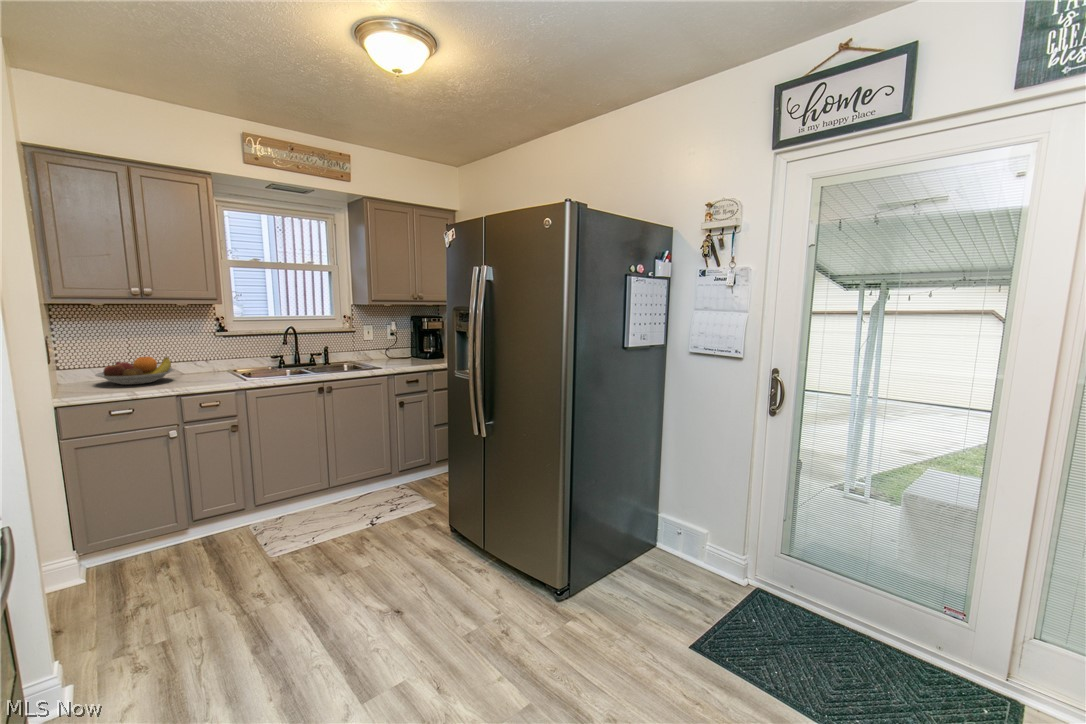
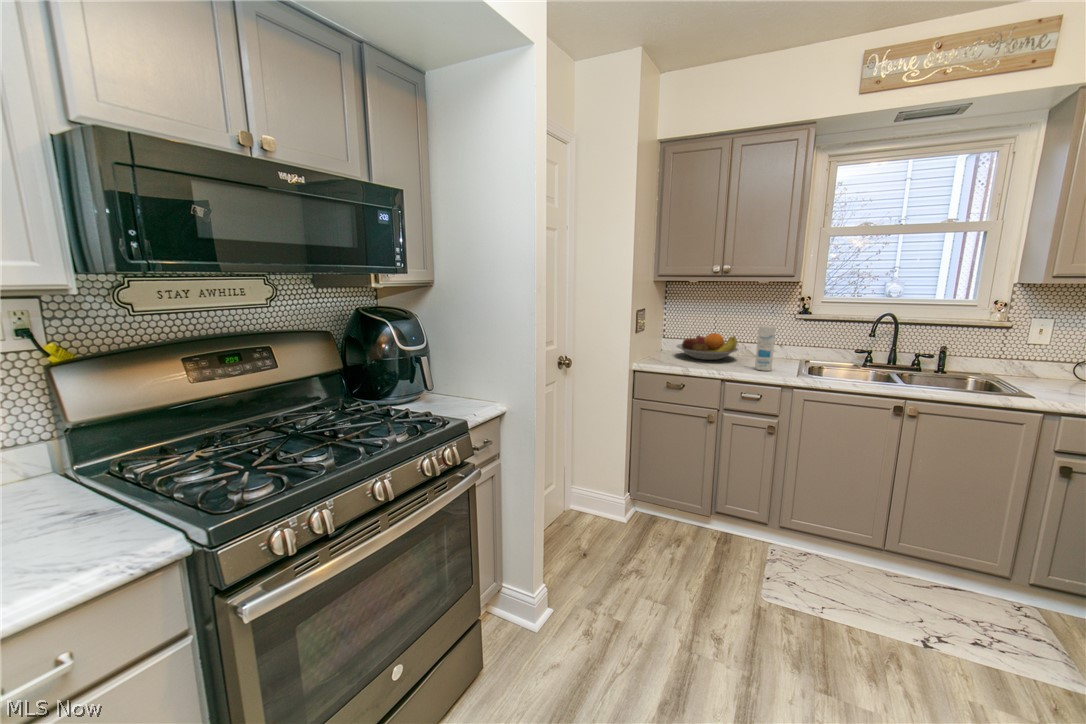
canister: none [199,343,219,382] -> present [755,325,776,371]

